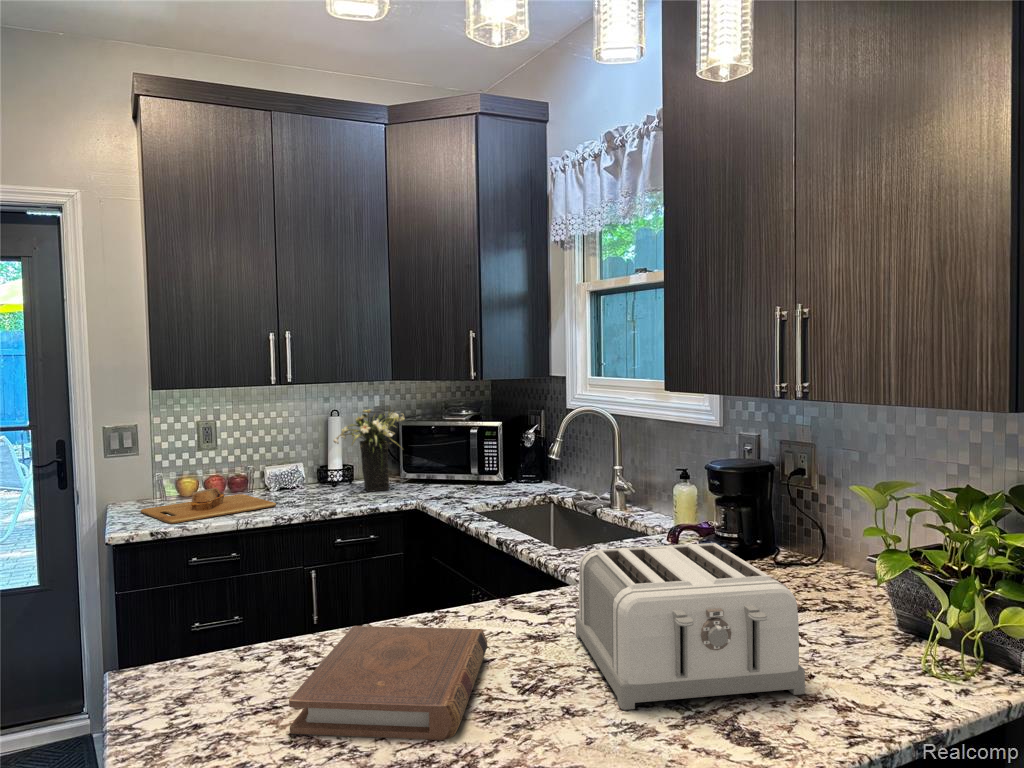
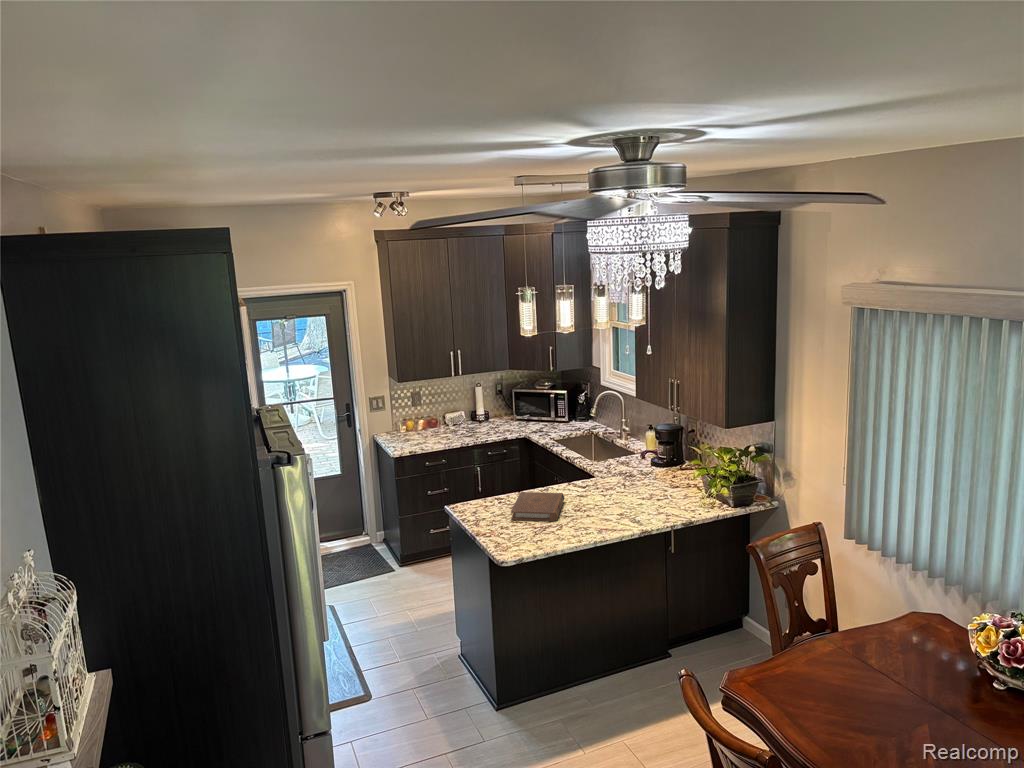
flower arrangement: present [334,407,405,492] -> none [481,384,517,427]
cutting board: present [141,488,276,524] -> none [396,428,458,448]
toaster: present [576,543,805,710] -> none [594,466,659,515]

